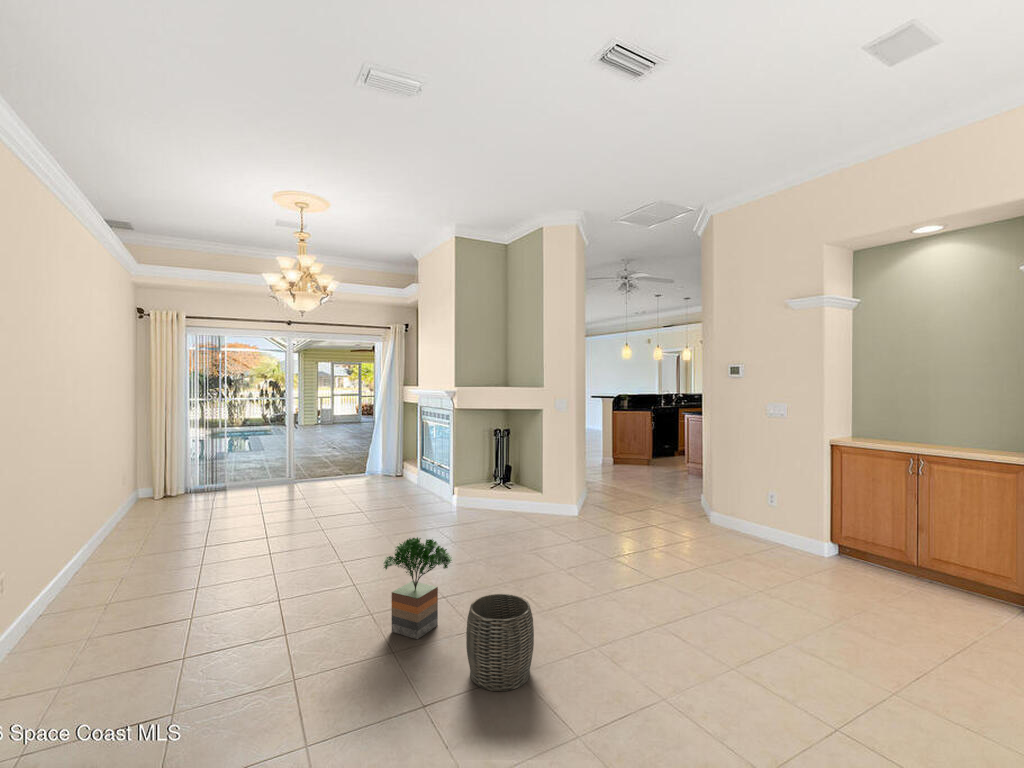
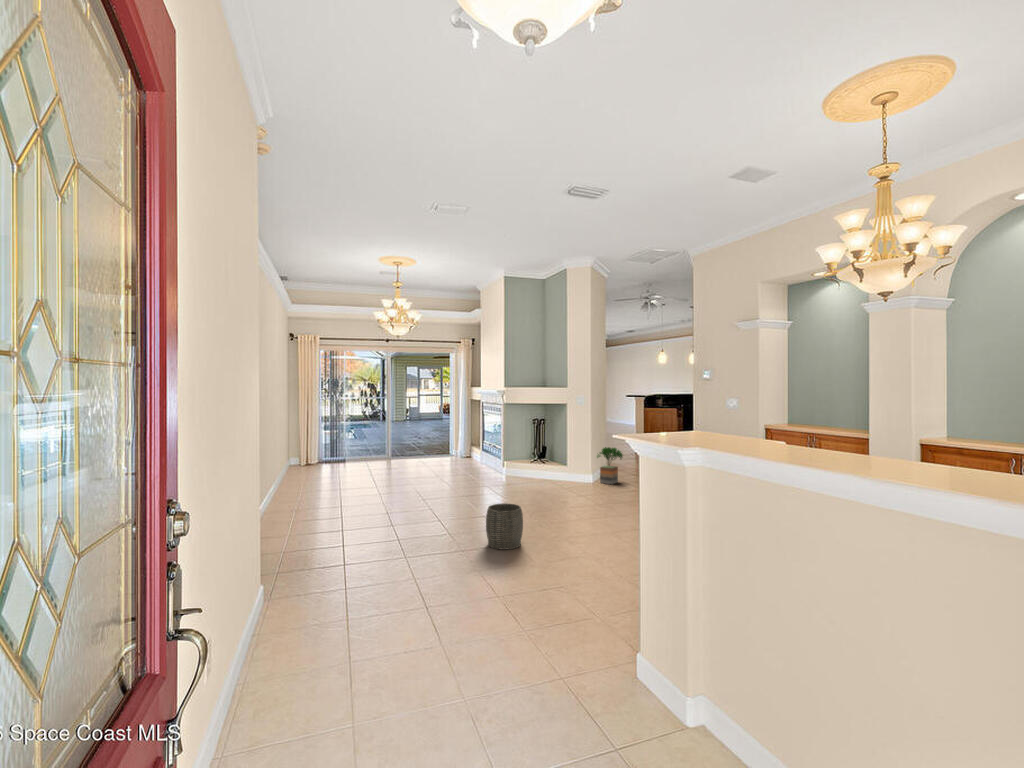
potted tree: present [384,537,452,639] -> present [597,447,623,484]

